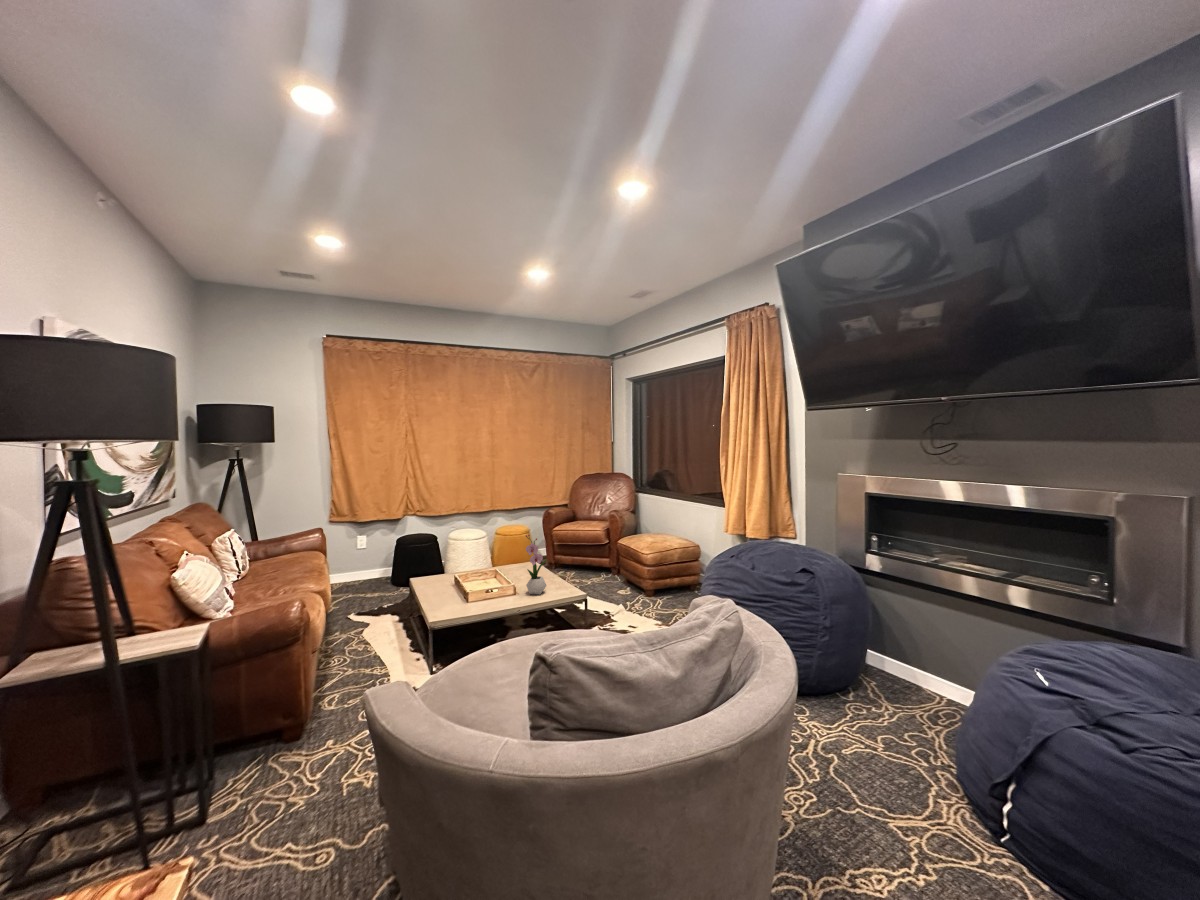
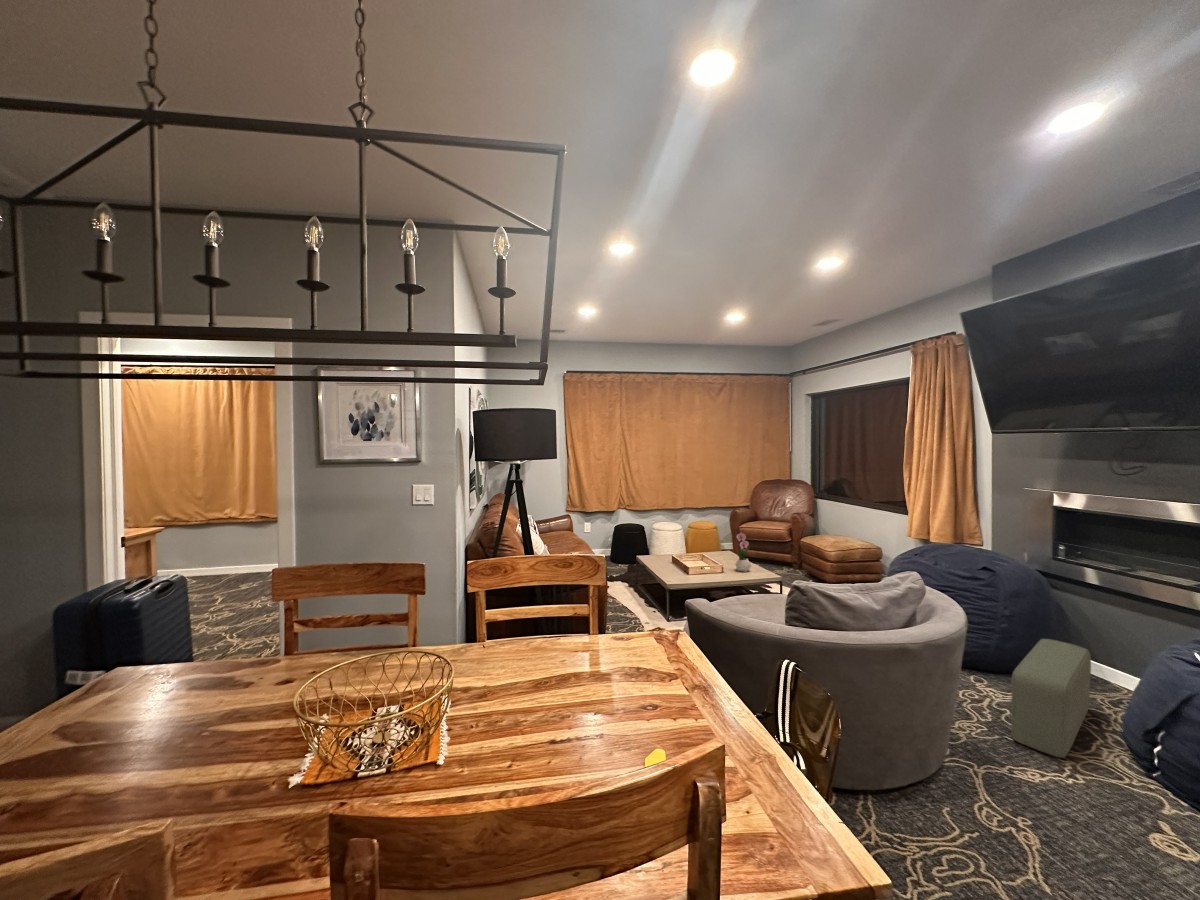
pouf: none [846,654,916,834] -> present [1011,639,1091,758]

